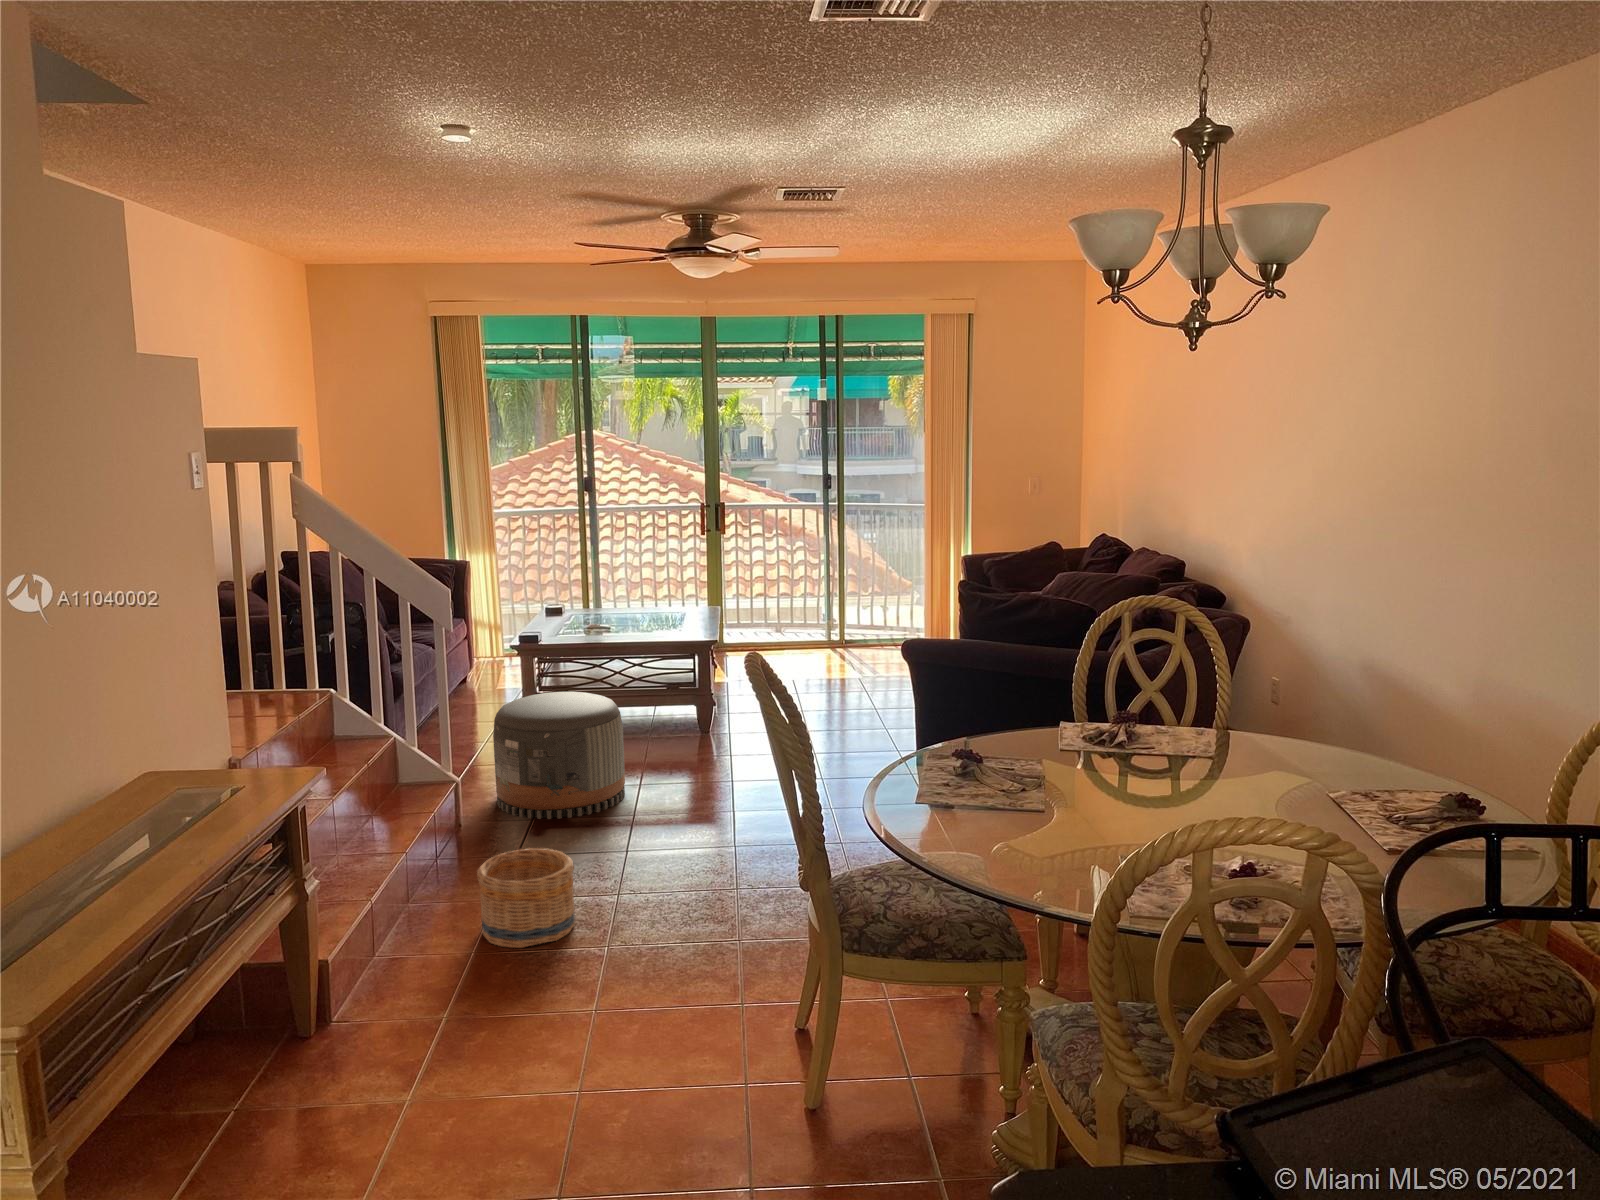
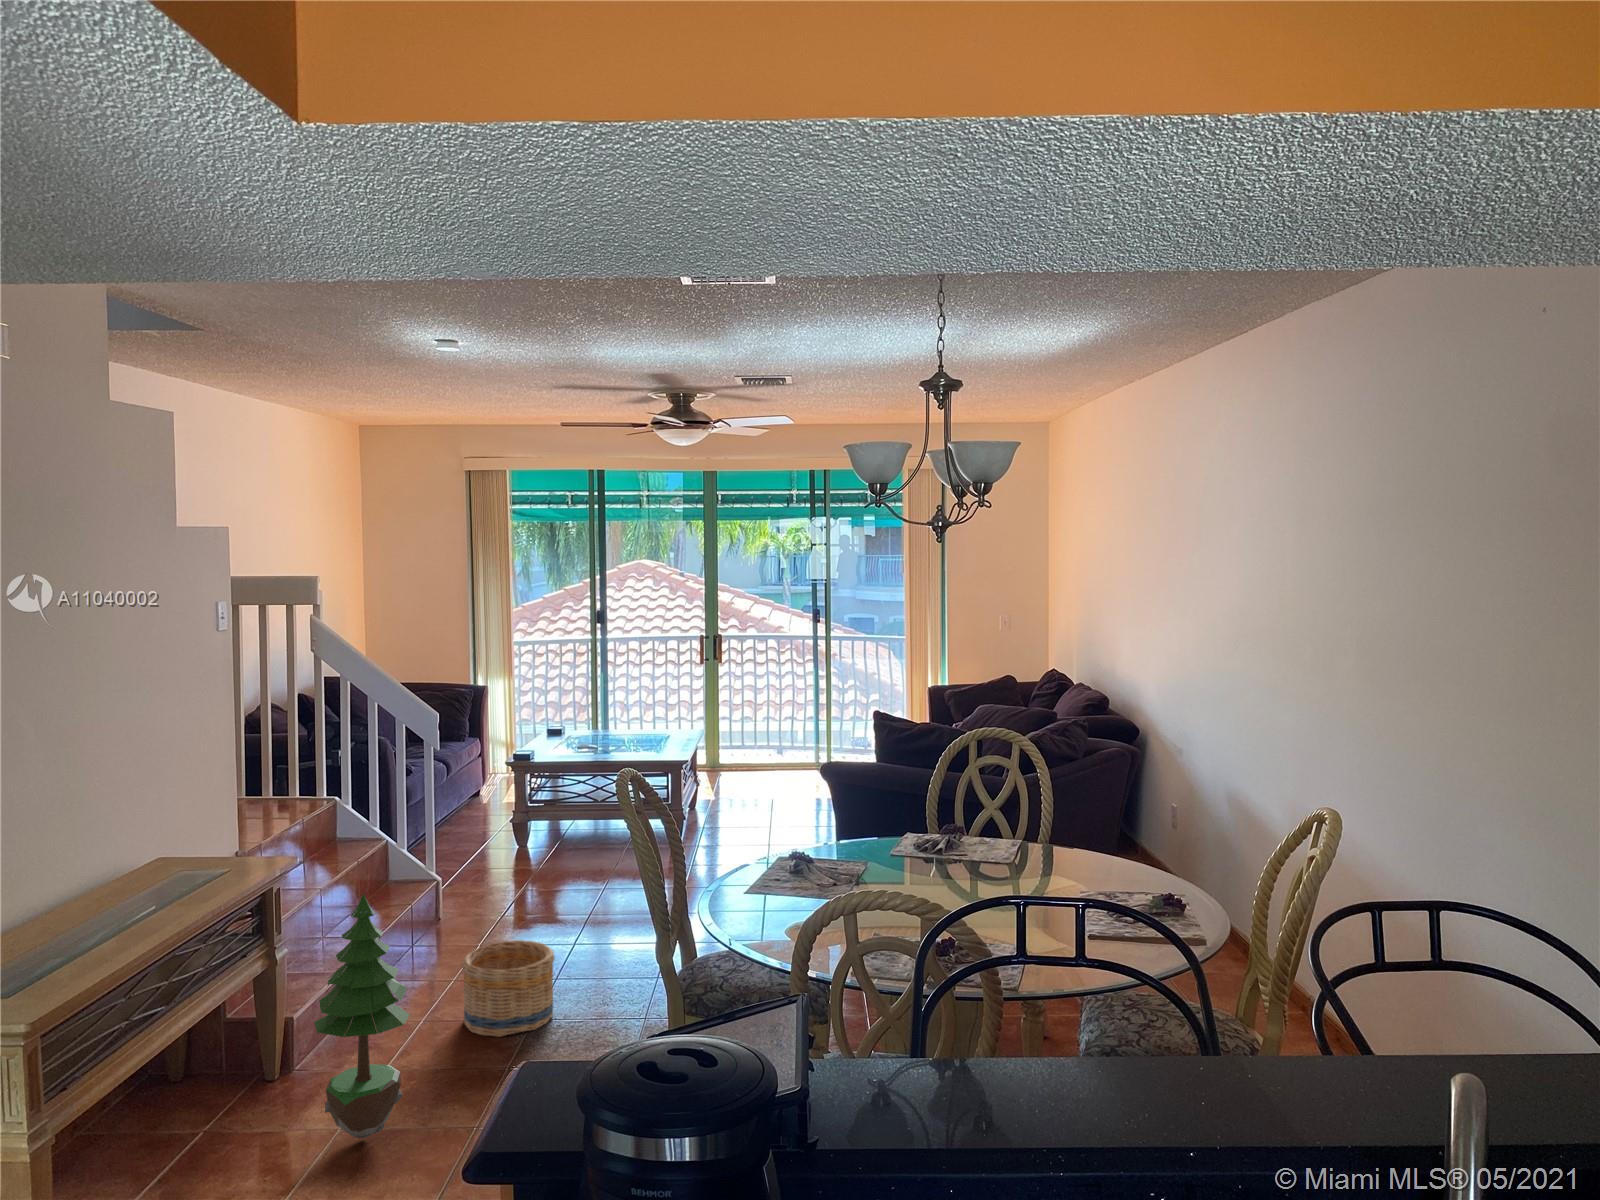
pouf: present [493,692,625,819] -> none [485,801,605,919]
potted tree: none [329,812,427,1054] -> present [314,894,410,1138]

